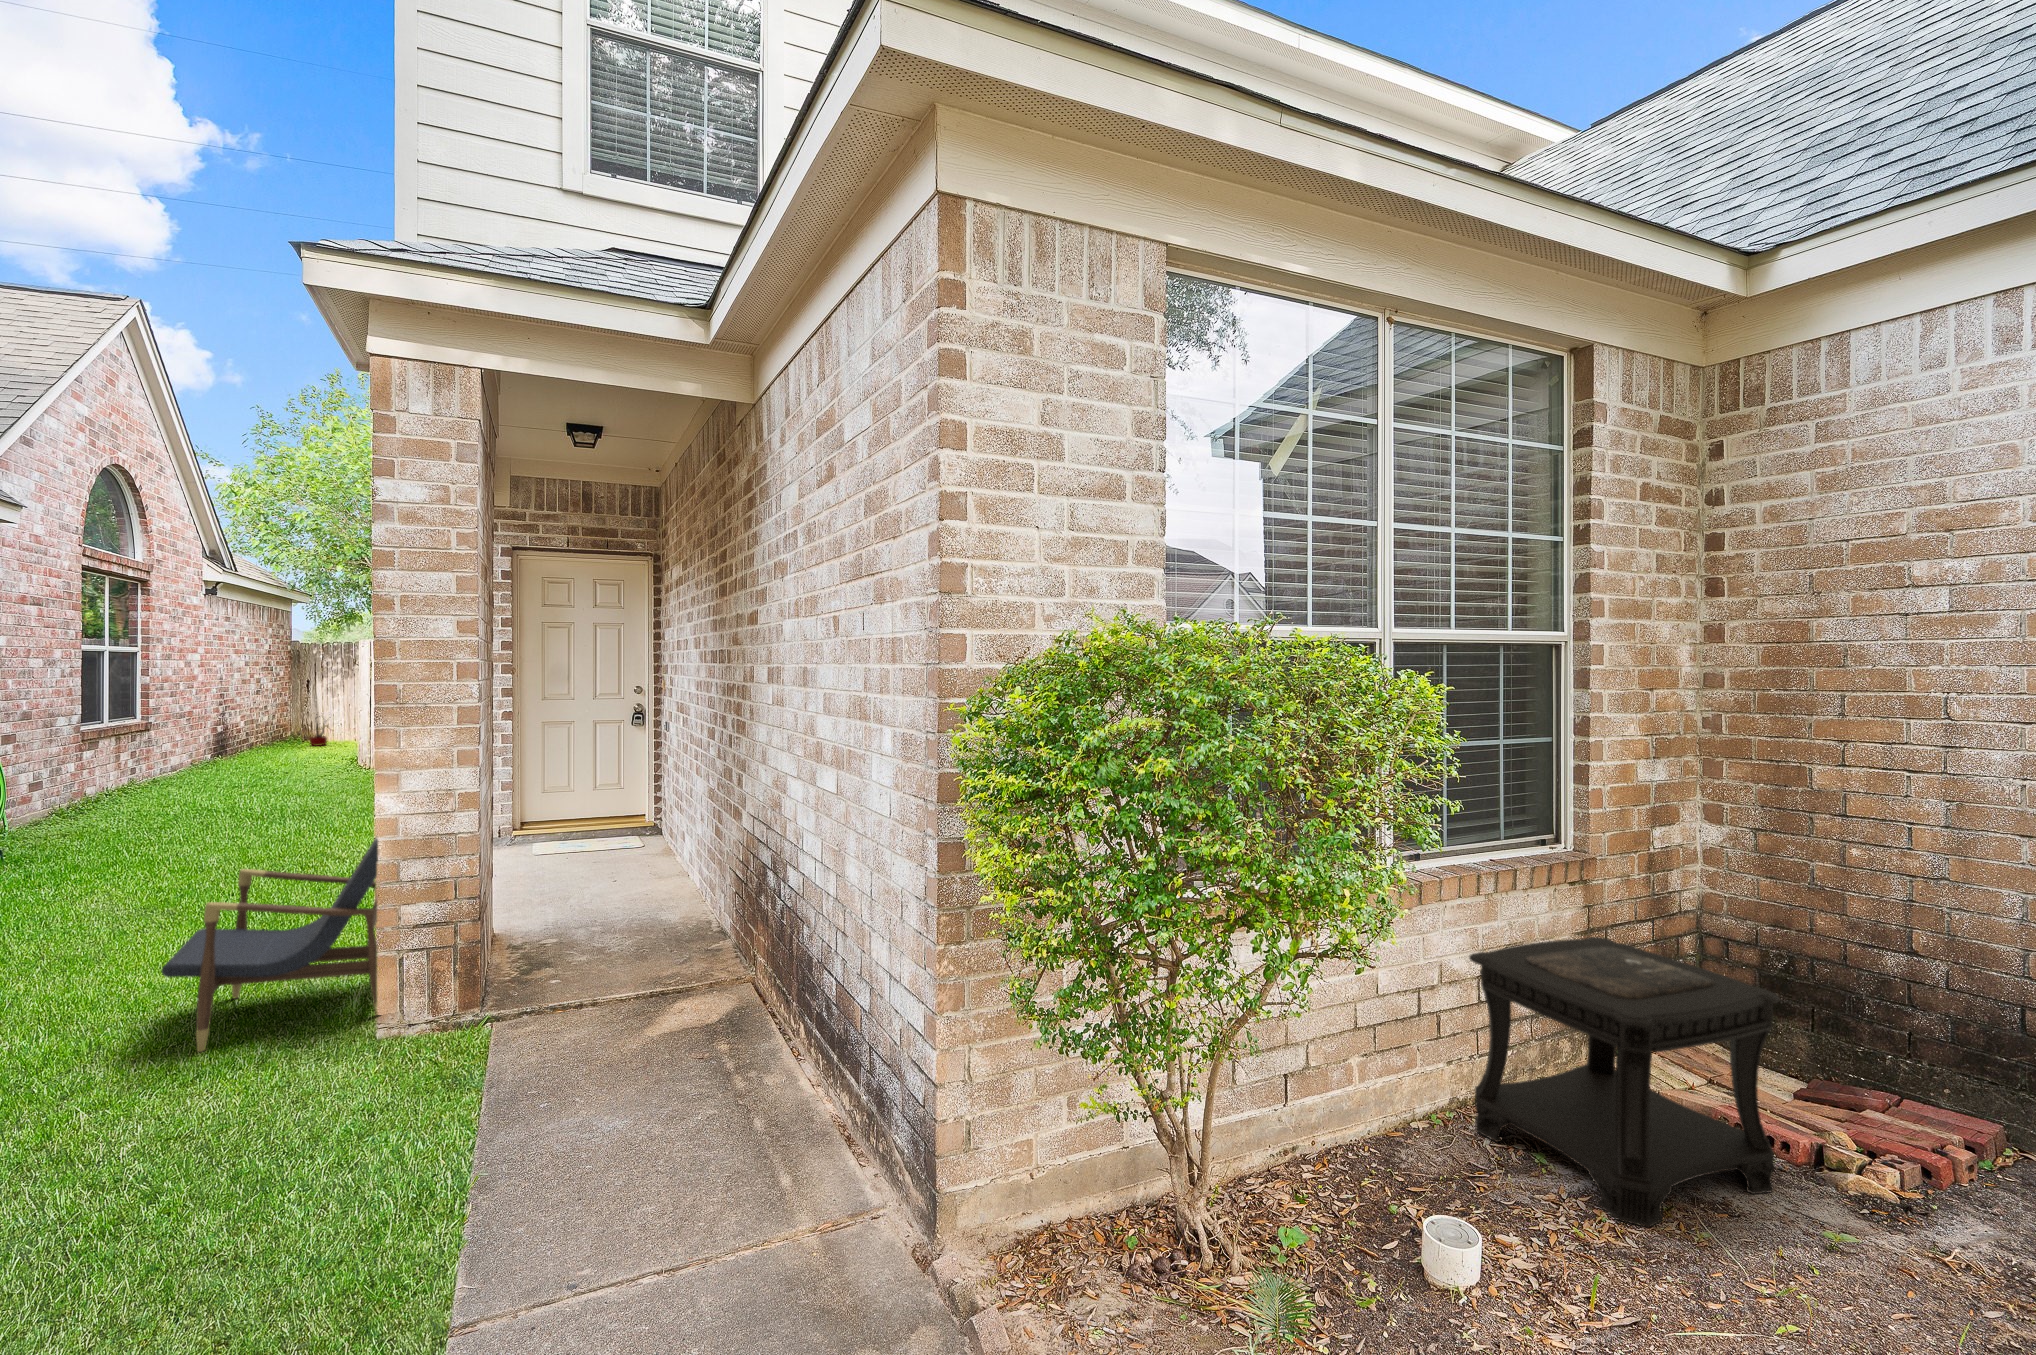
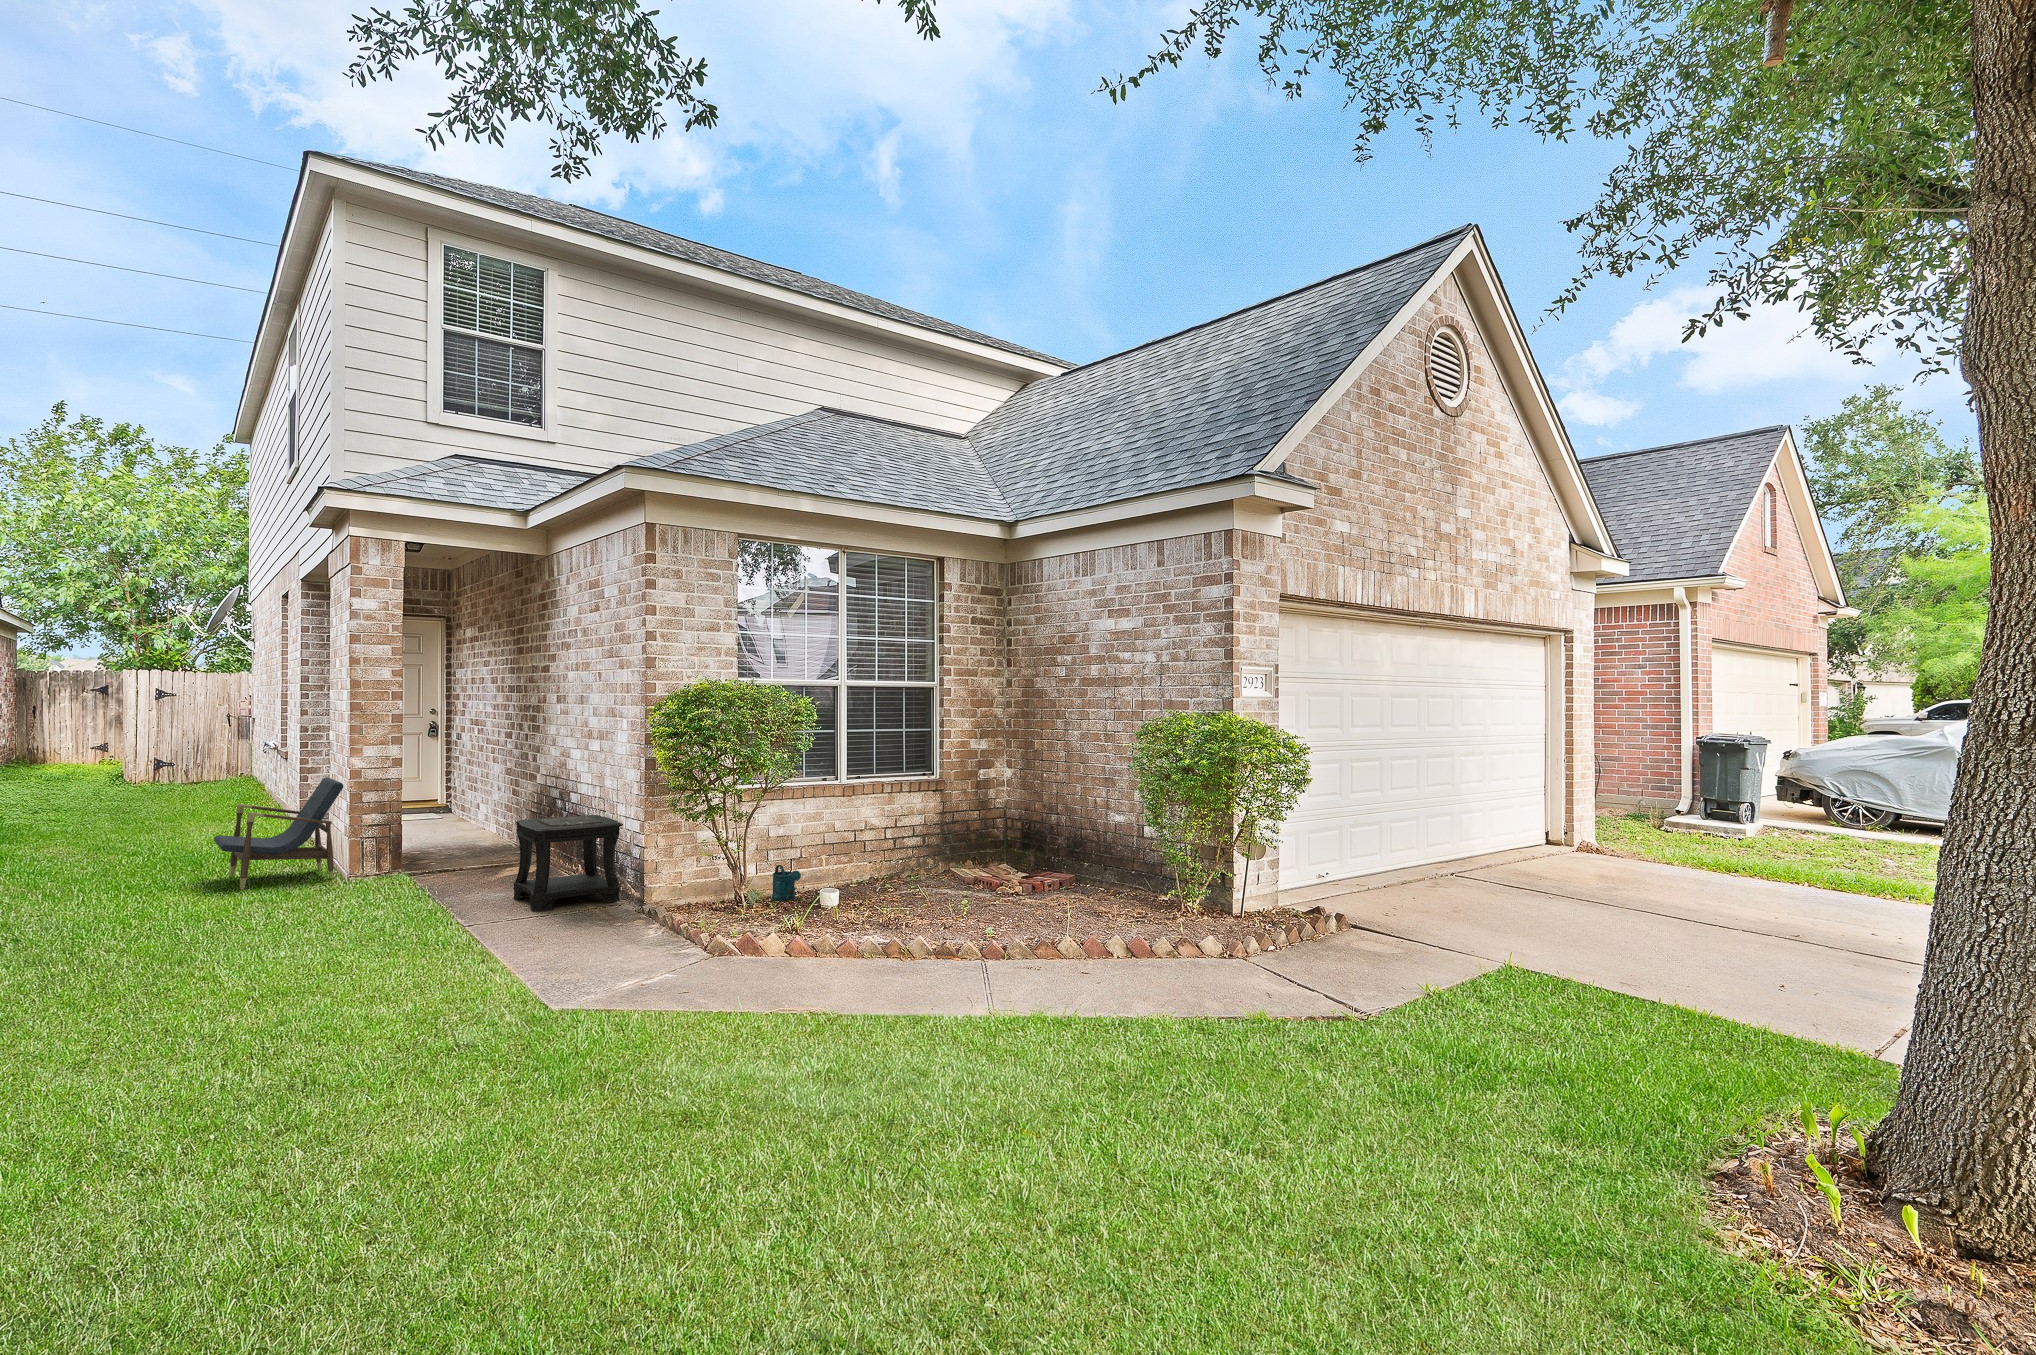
decorative plant: present [310,714,327,746] -> none [35,734,61,767]
side table: present [1469,937,1779,1227] -> present [513,815,623,912]
watering can: none [1253,1099,1355,1212] -> present [772,865,801,901]

